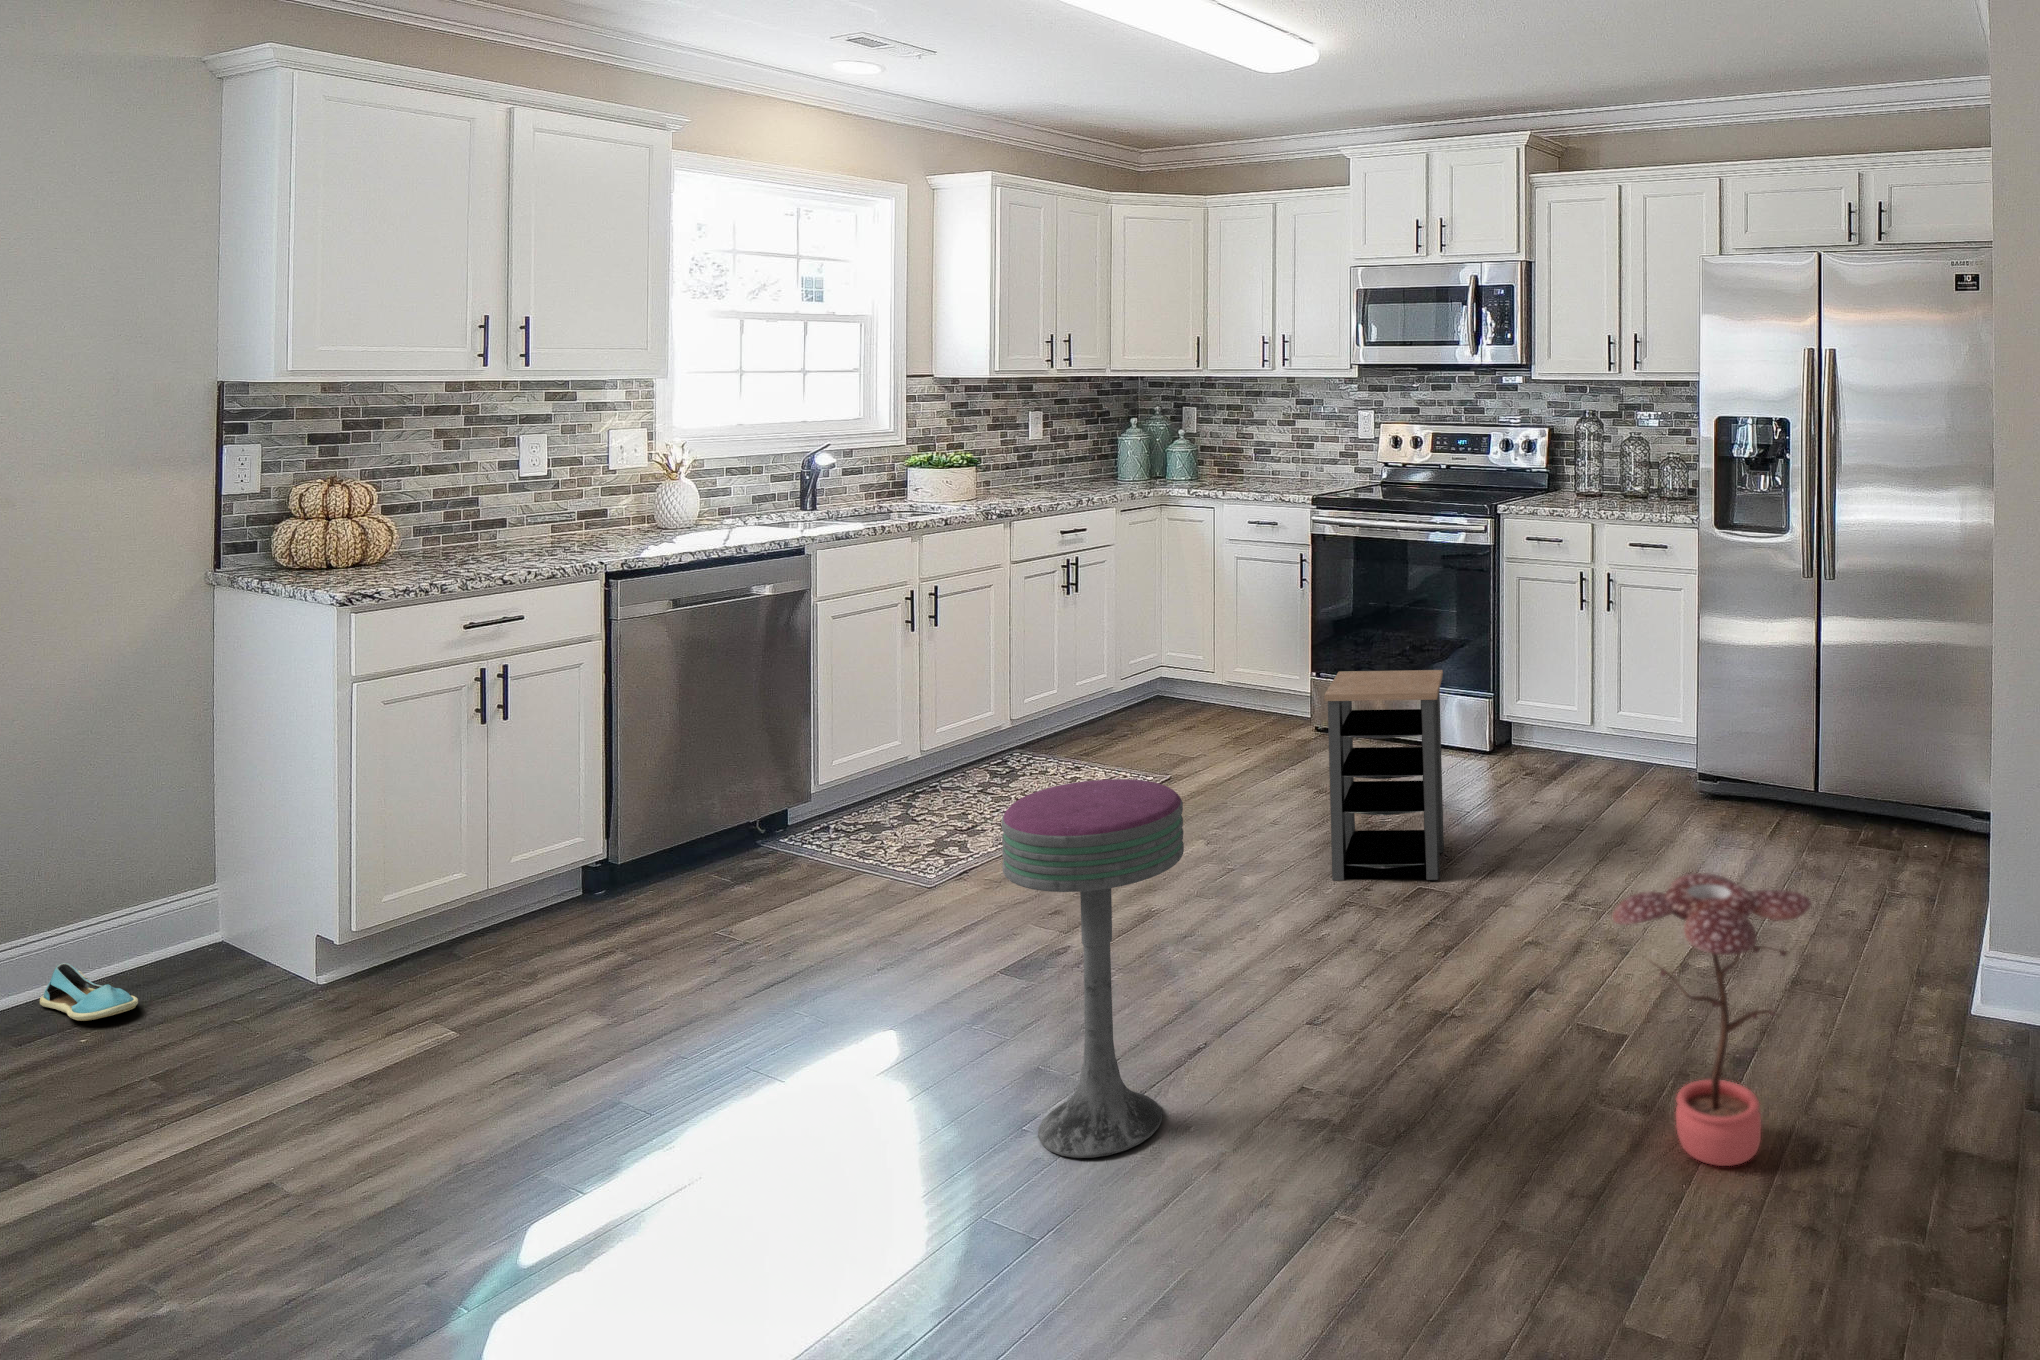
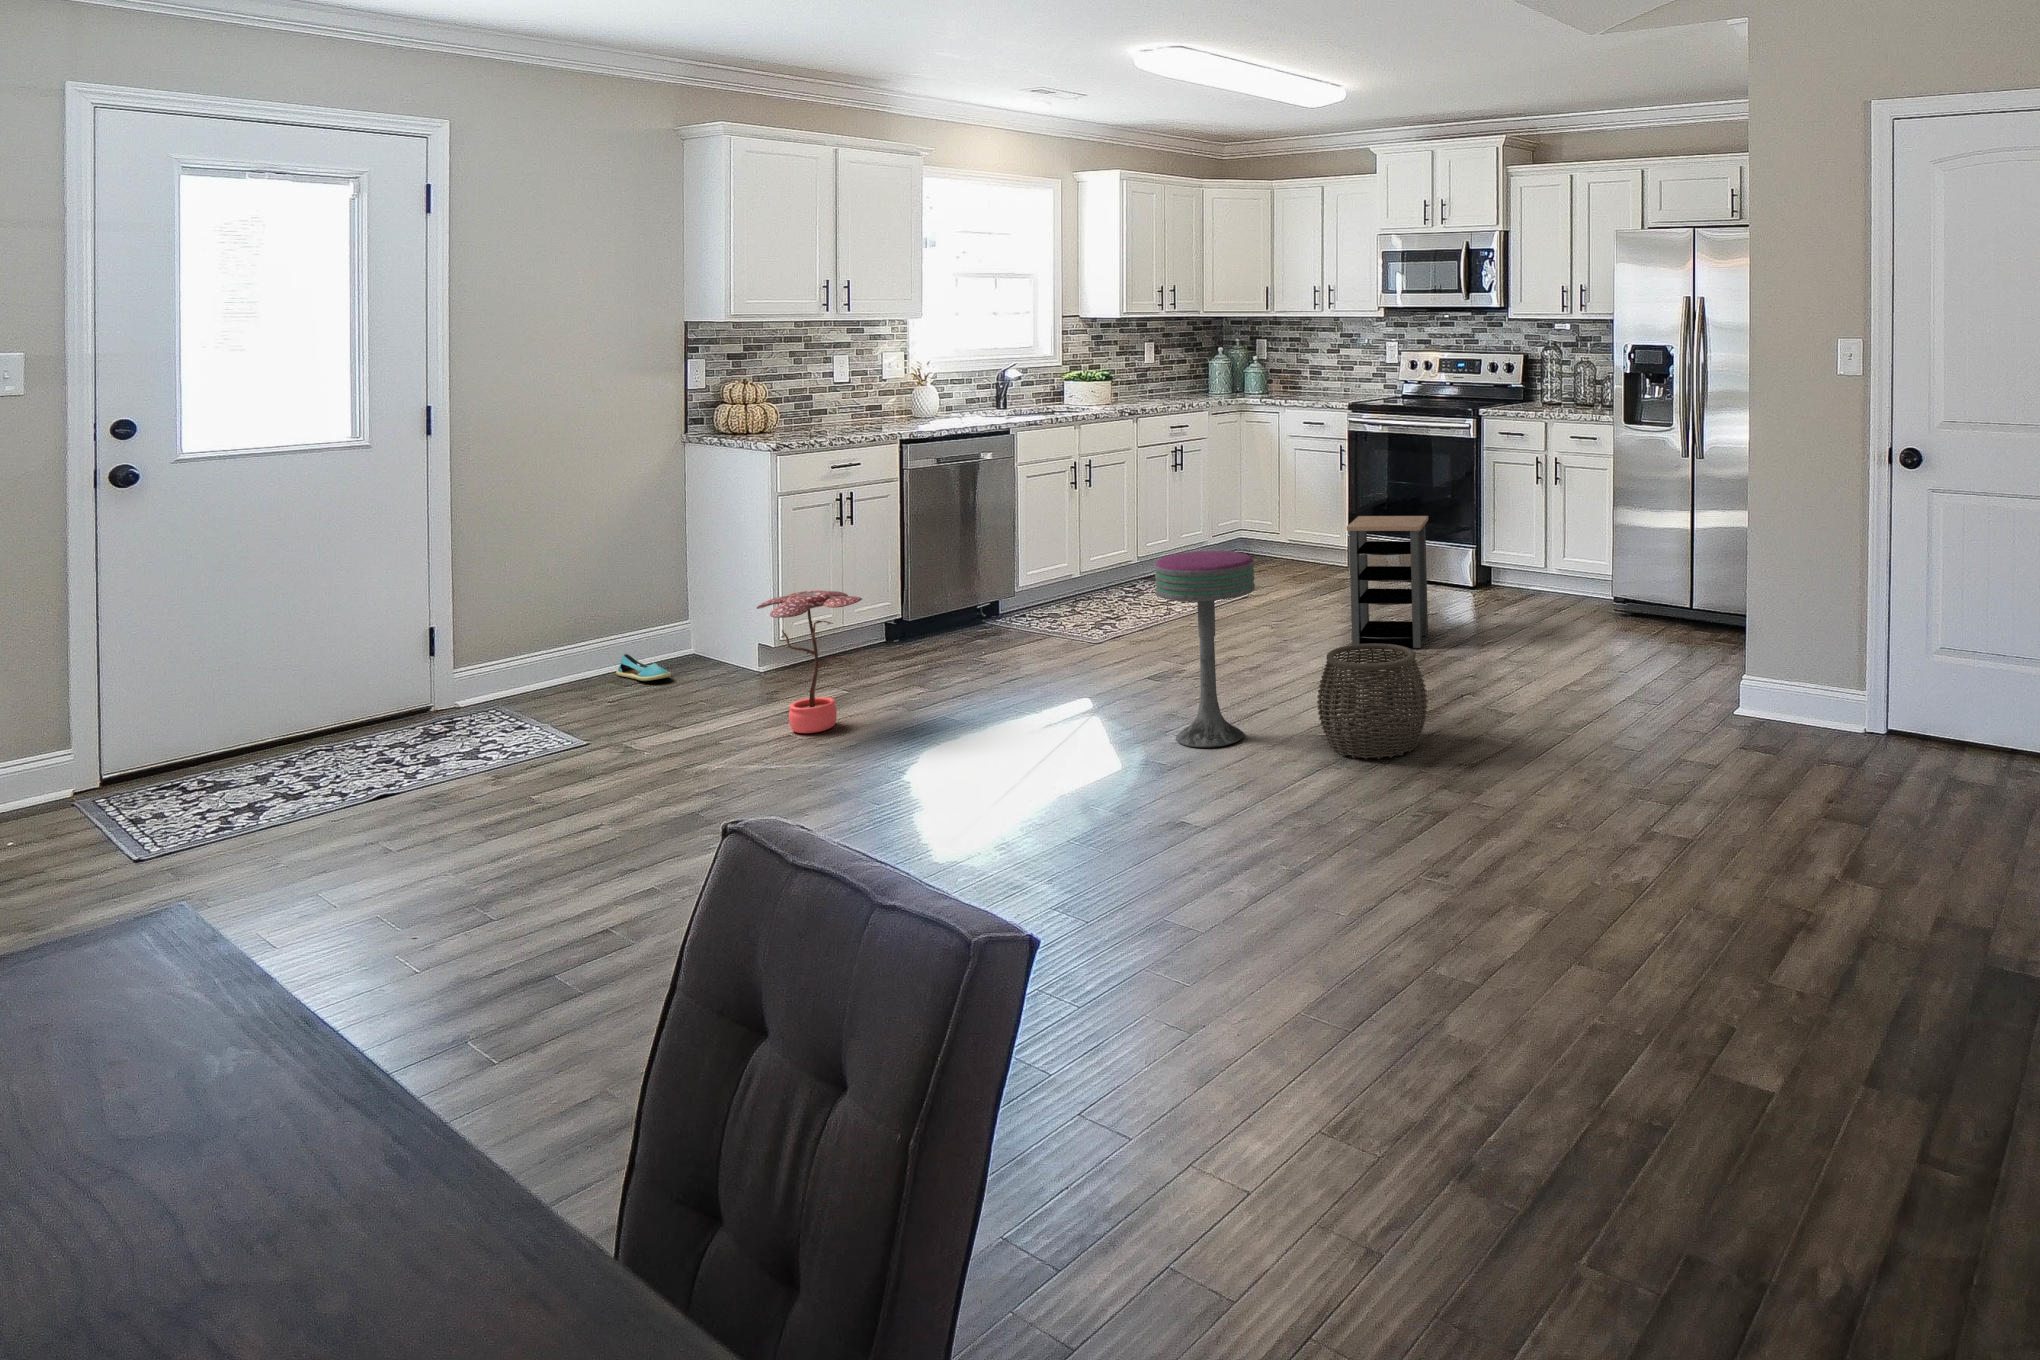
potted plant: present [1613,873,1811,1166] -> present [757,591,862,733]
woven basket: none [1296,938,1492,1177] -> present [1317,643,1428,759]

